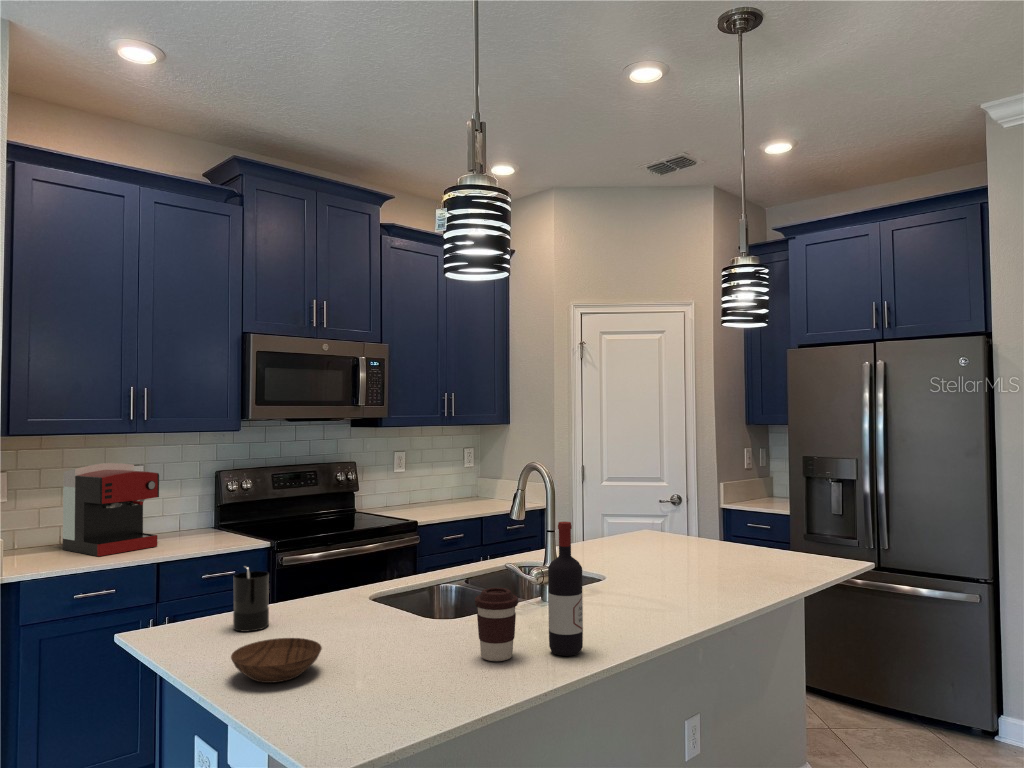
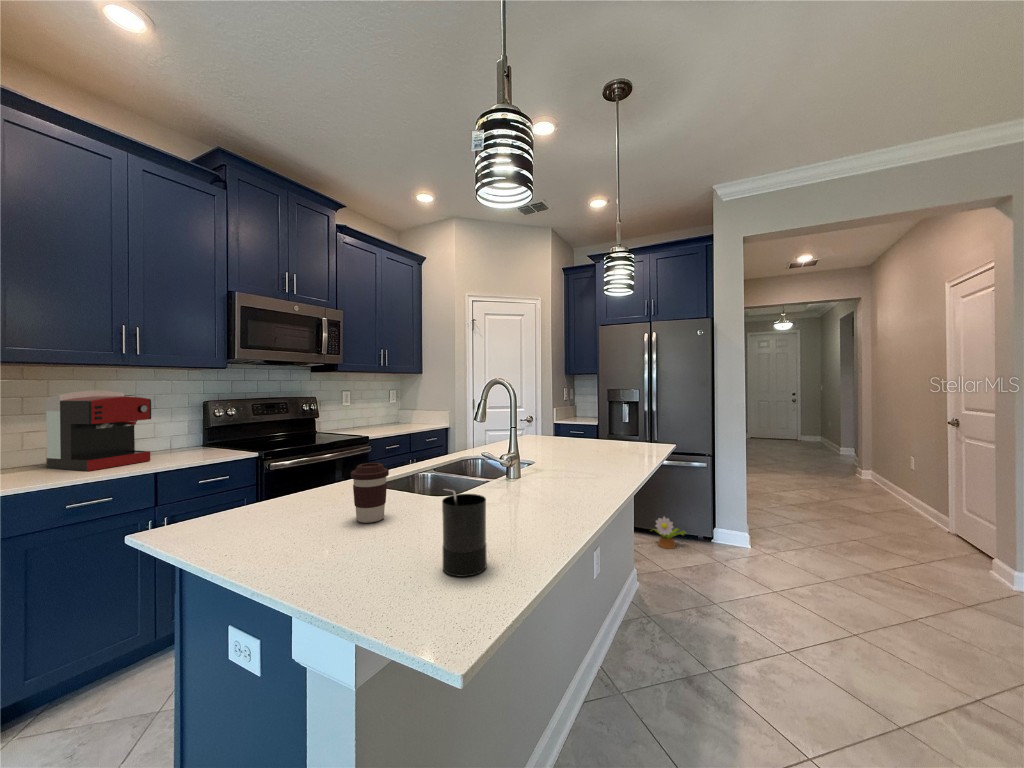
wine bottle: present [548,522,583,656] -> none [555,407,583,513]
candle: present [233,567,269,632] -> present [442,489,487,577]
coffee cup: present [475,588,518,661] -> present [351,463,389,523]
bowl: present [231,638,322,683] -> none [279,520,374,567]
decorative plant: none [869,684,938,743] -> present [652,517,686,549]

